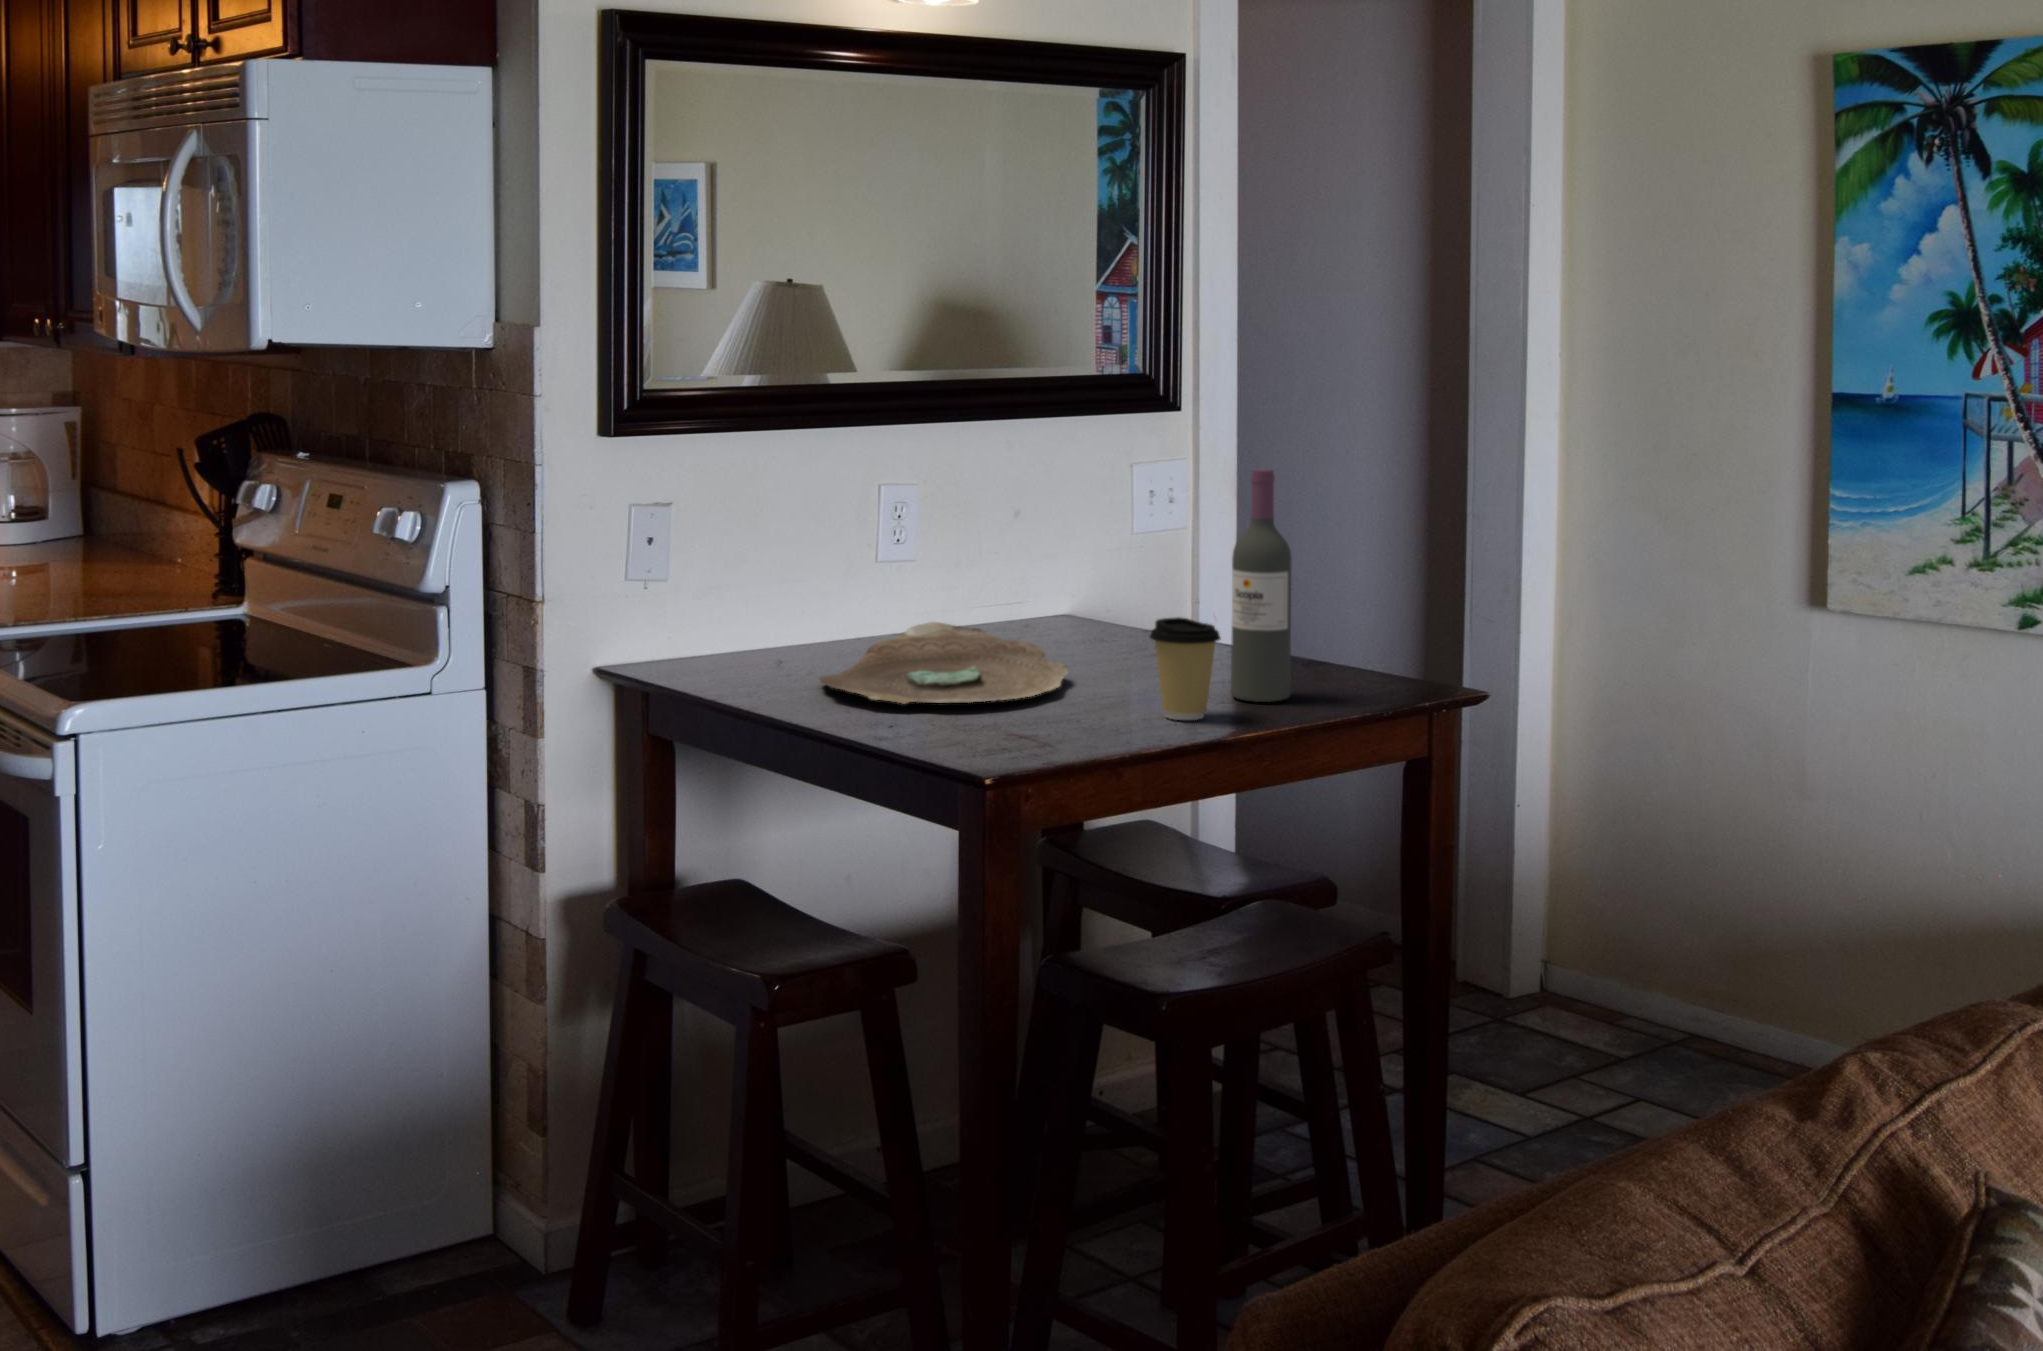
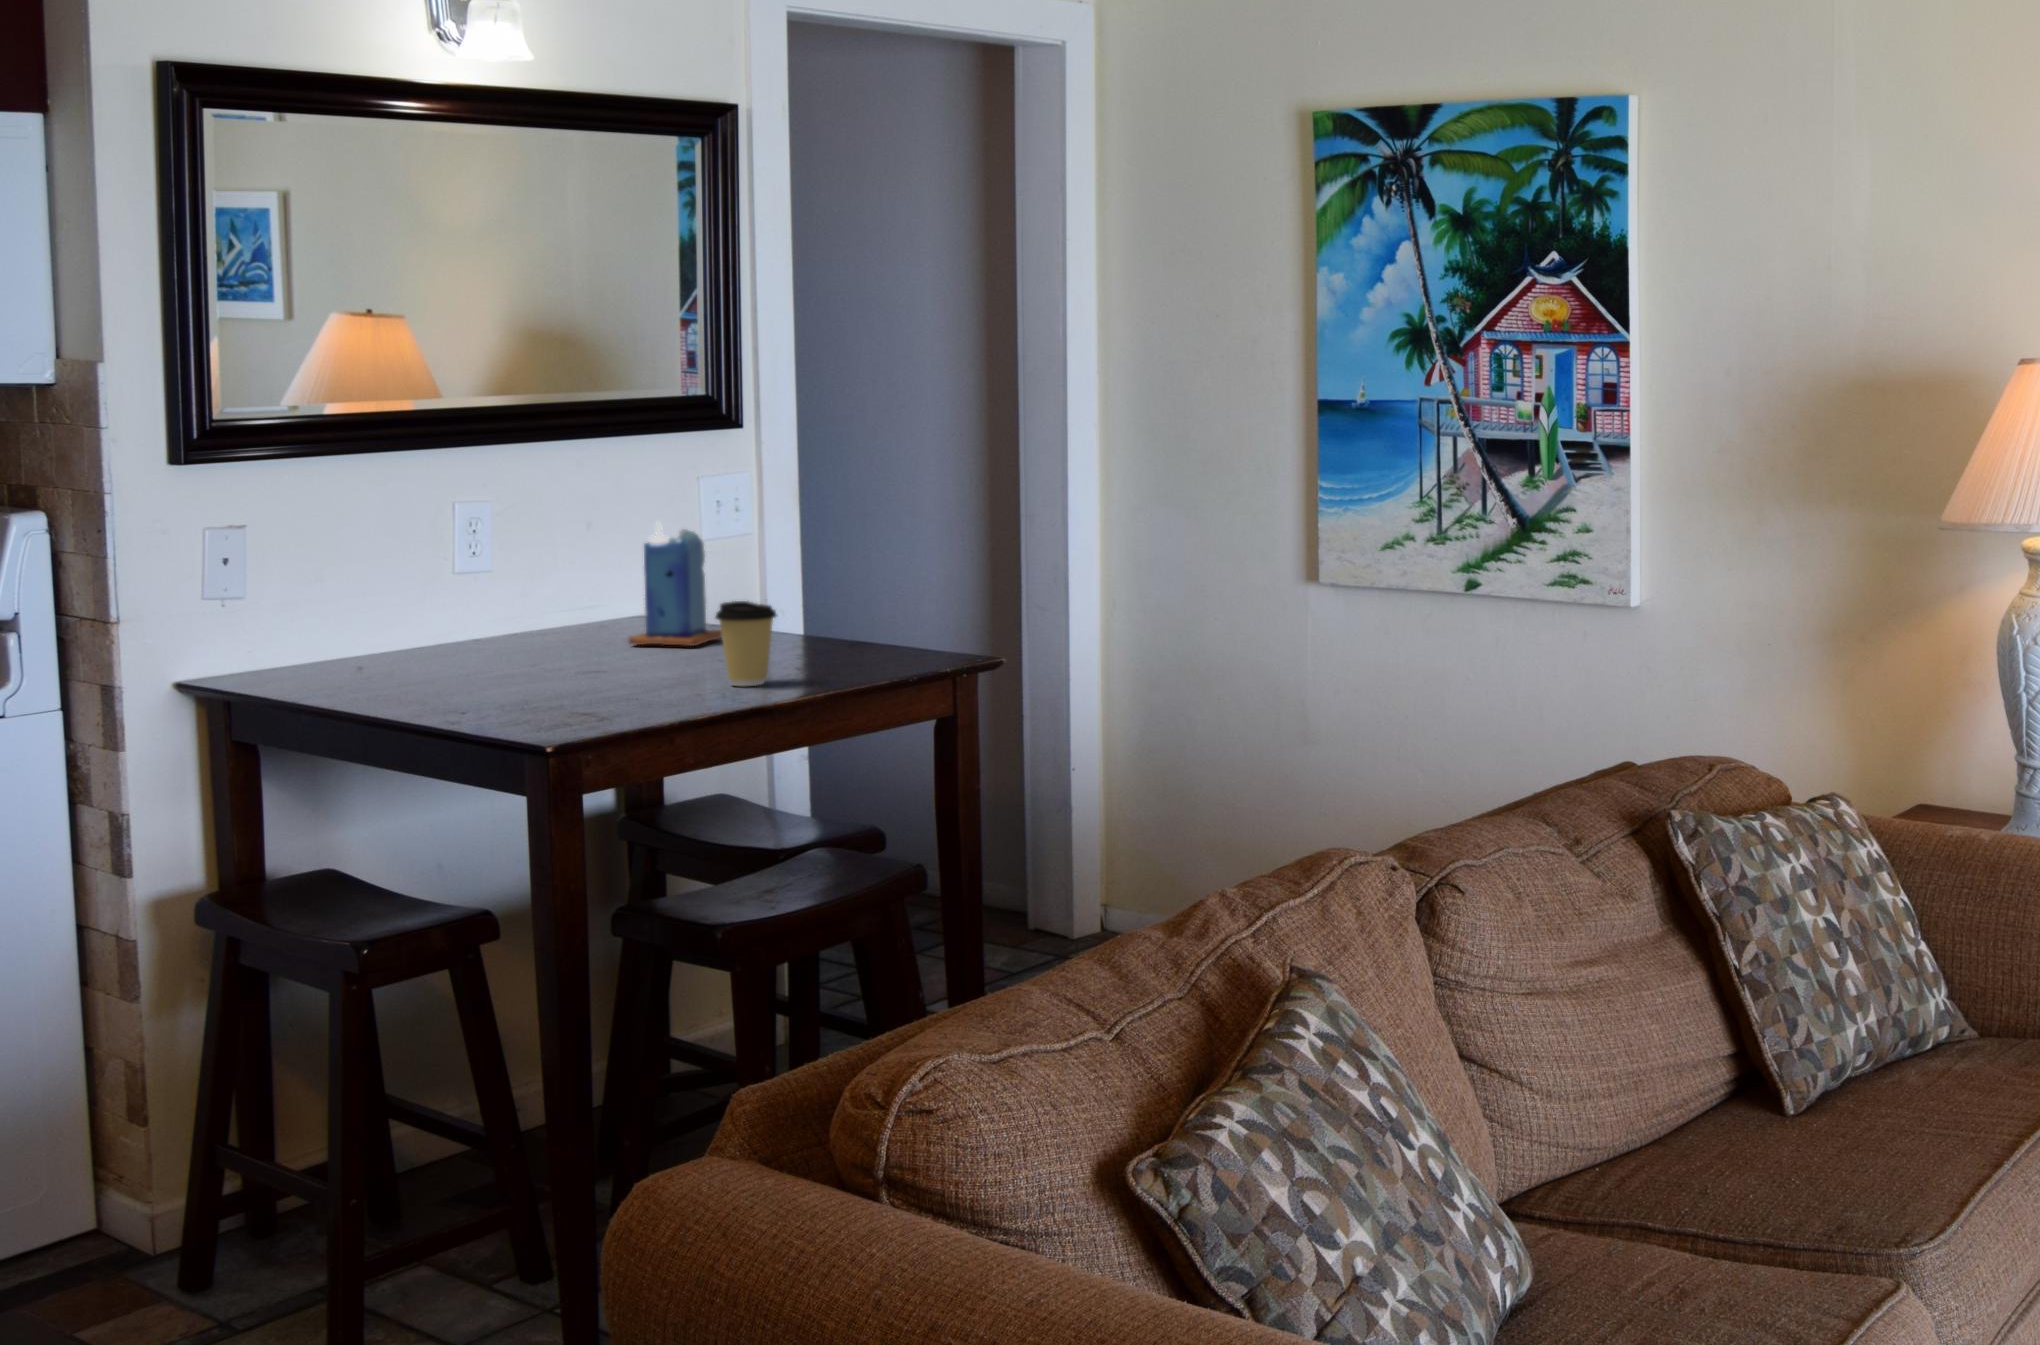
wine bottle: present [1231,469,1292,702] -> none [787,473,841,671]
candle: none [1053,513,1155,655] -> present [628,523,722,646]
decorative bowl: present [819,622,1068,704] -> none [408,624,643,687]

